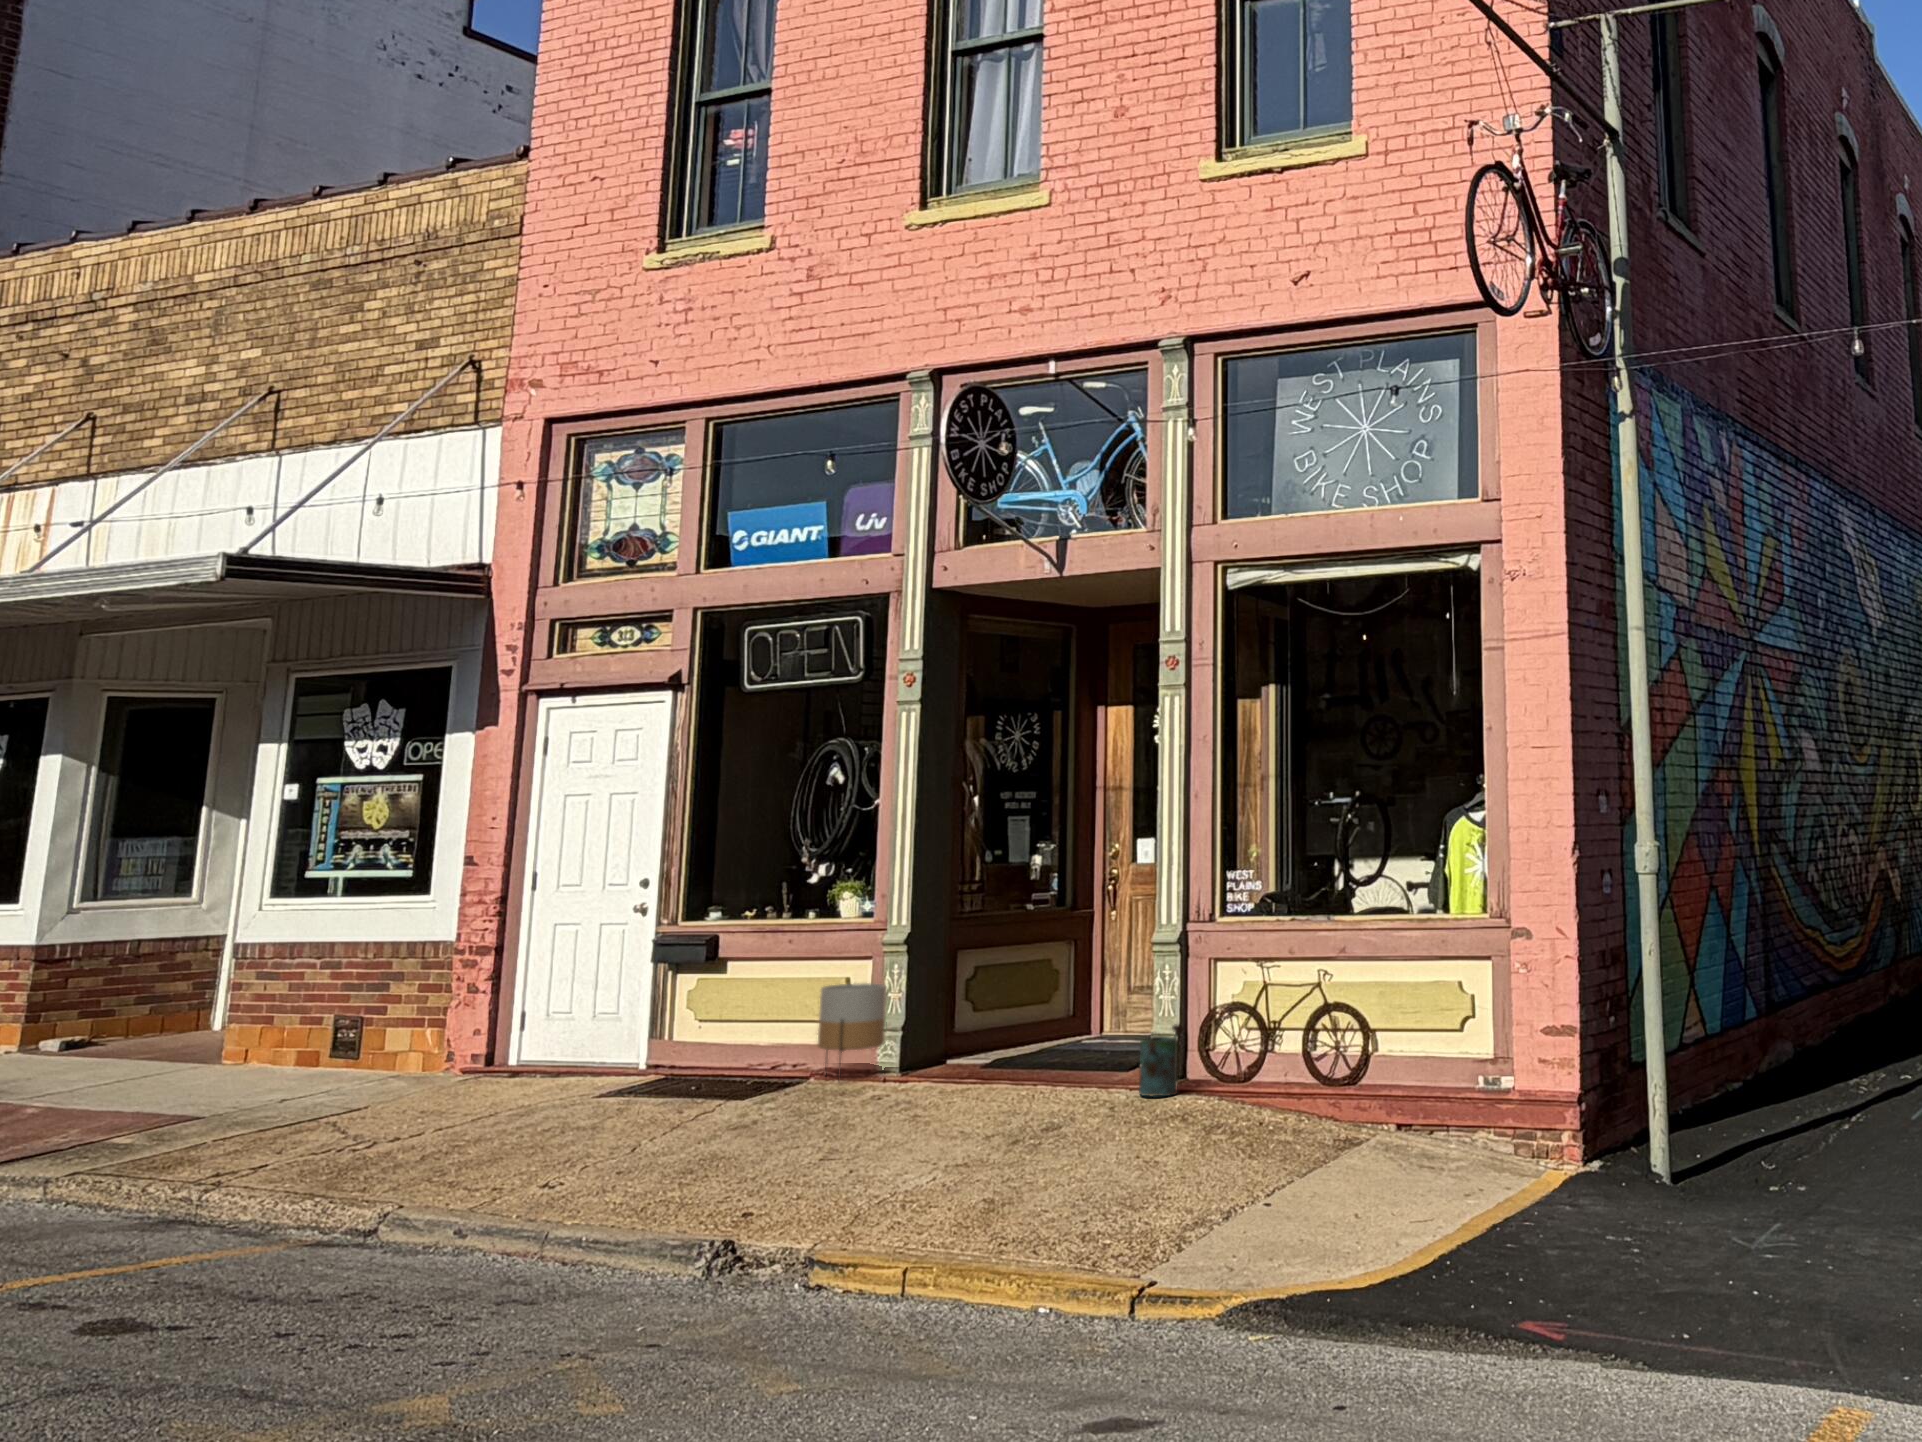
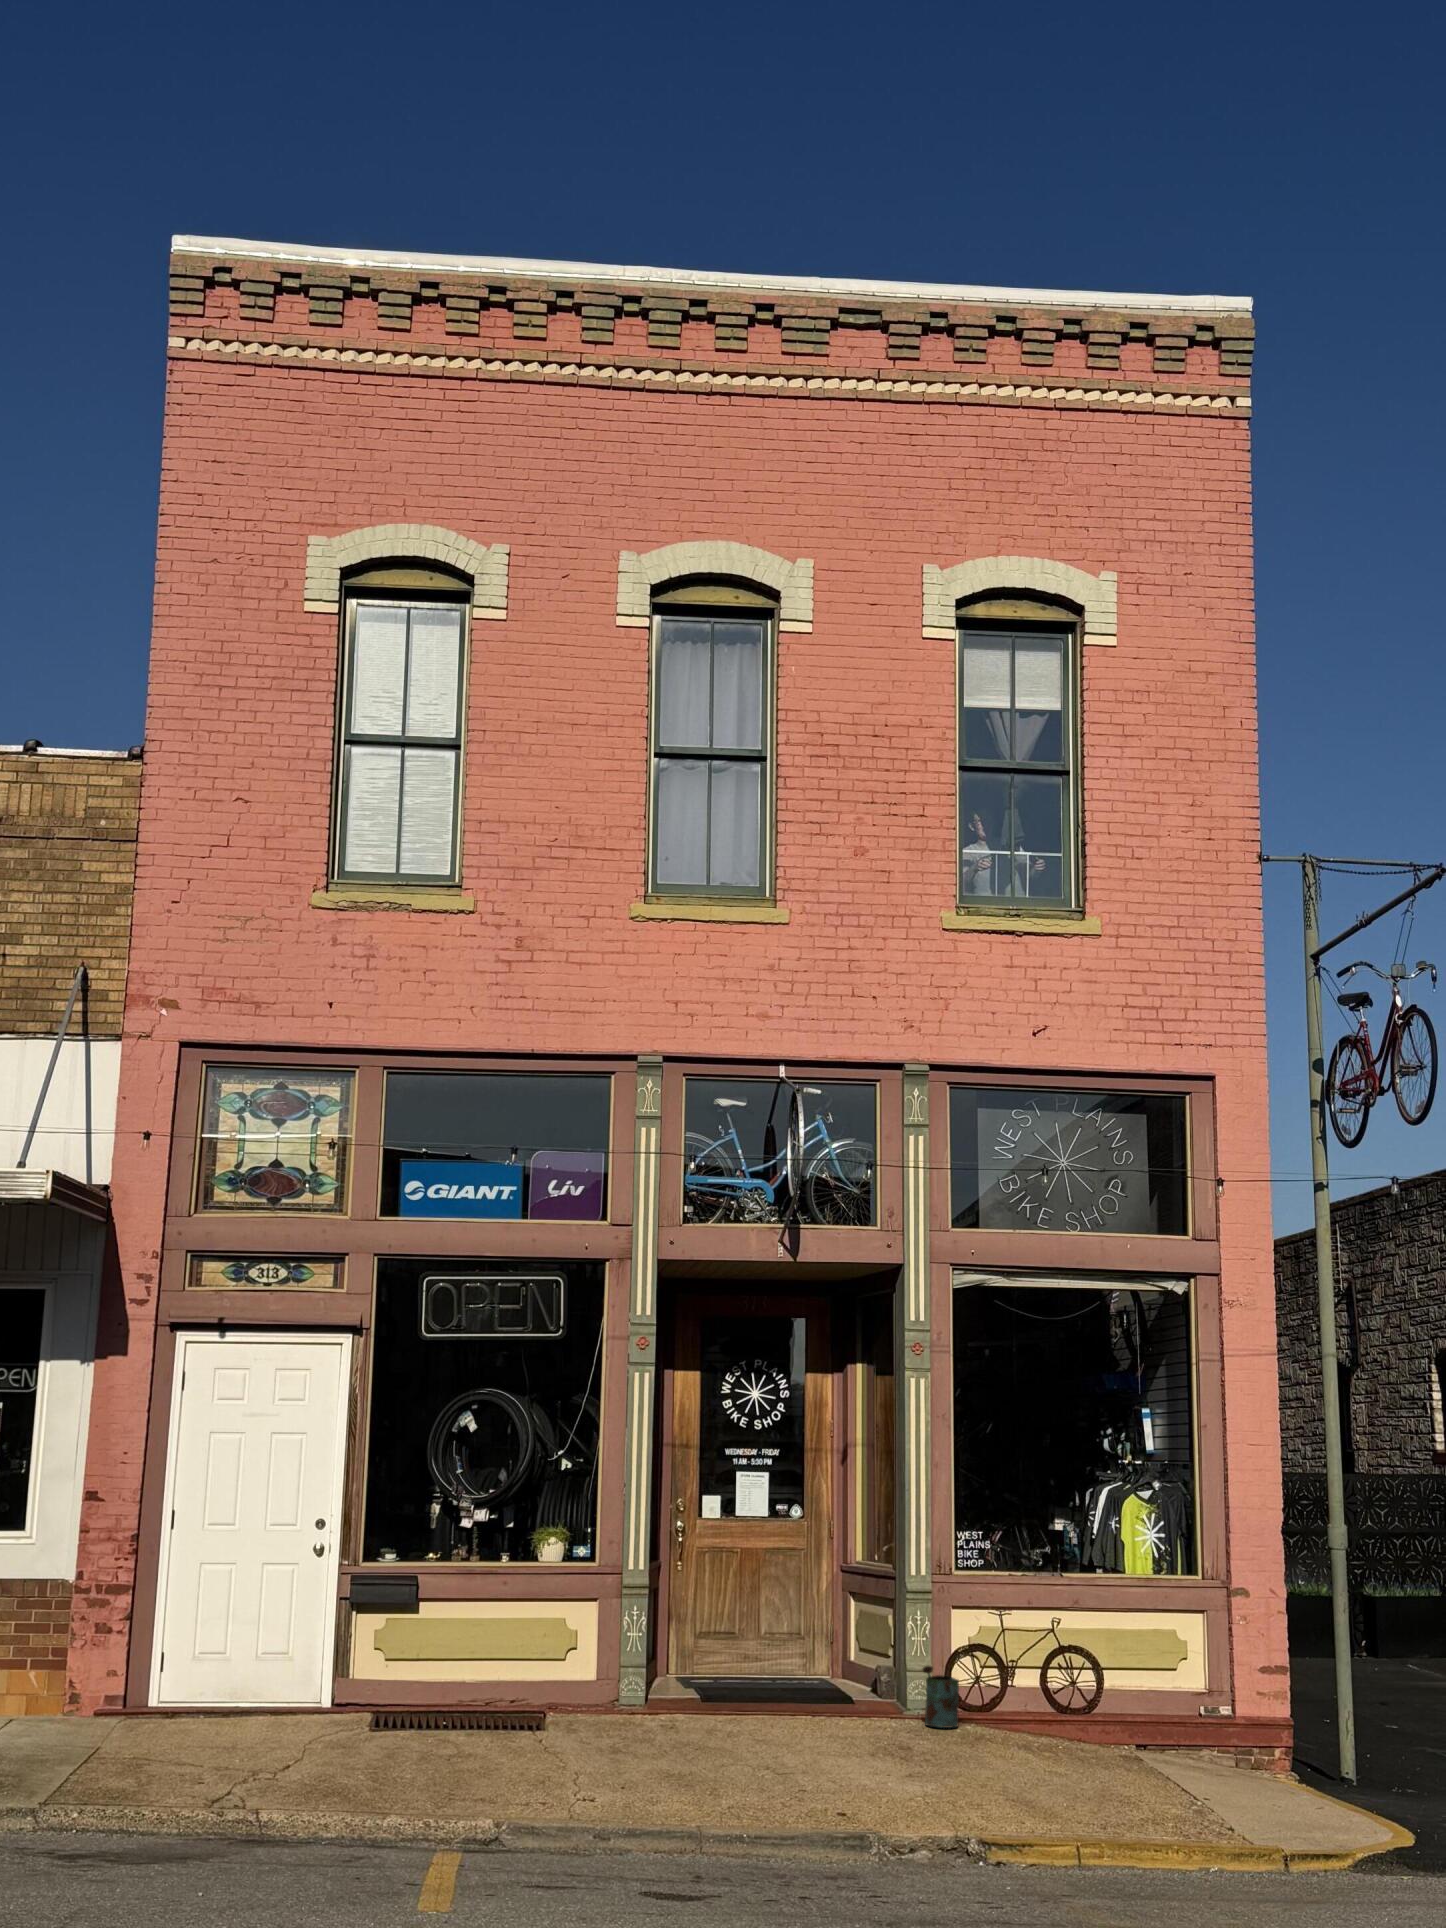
planter: present [818,983,886,1073] -> none [566,1627,631,1720]

